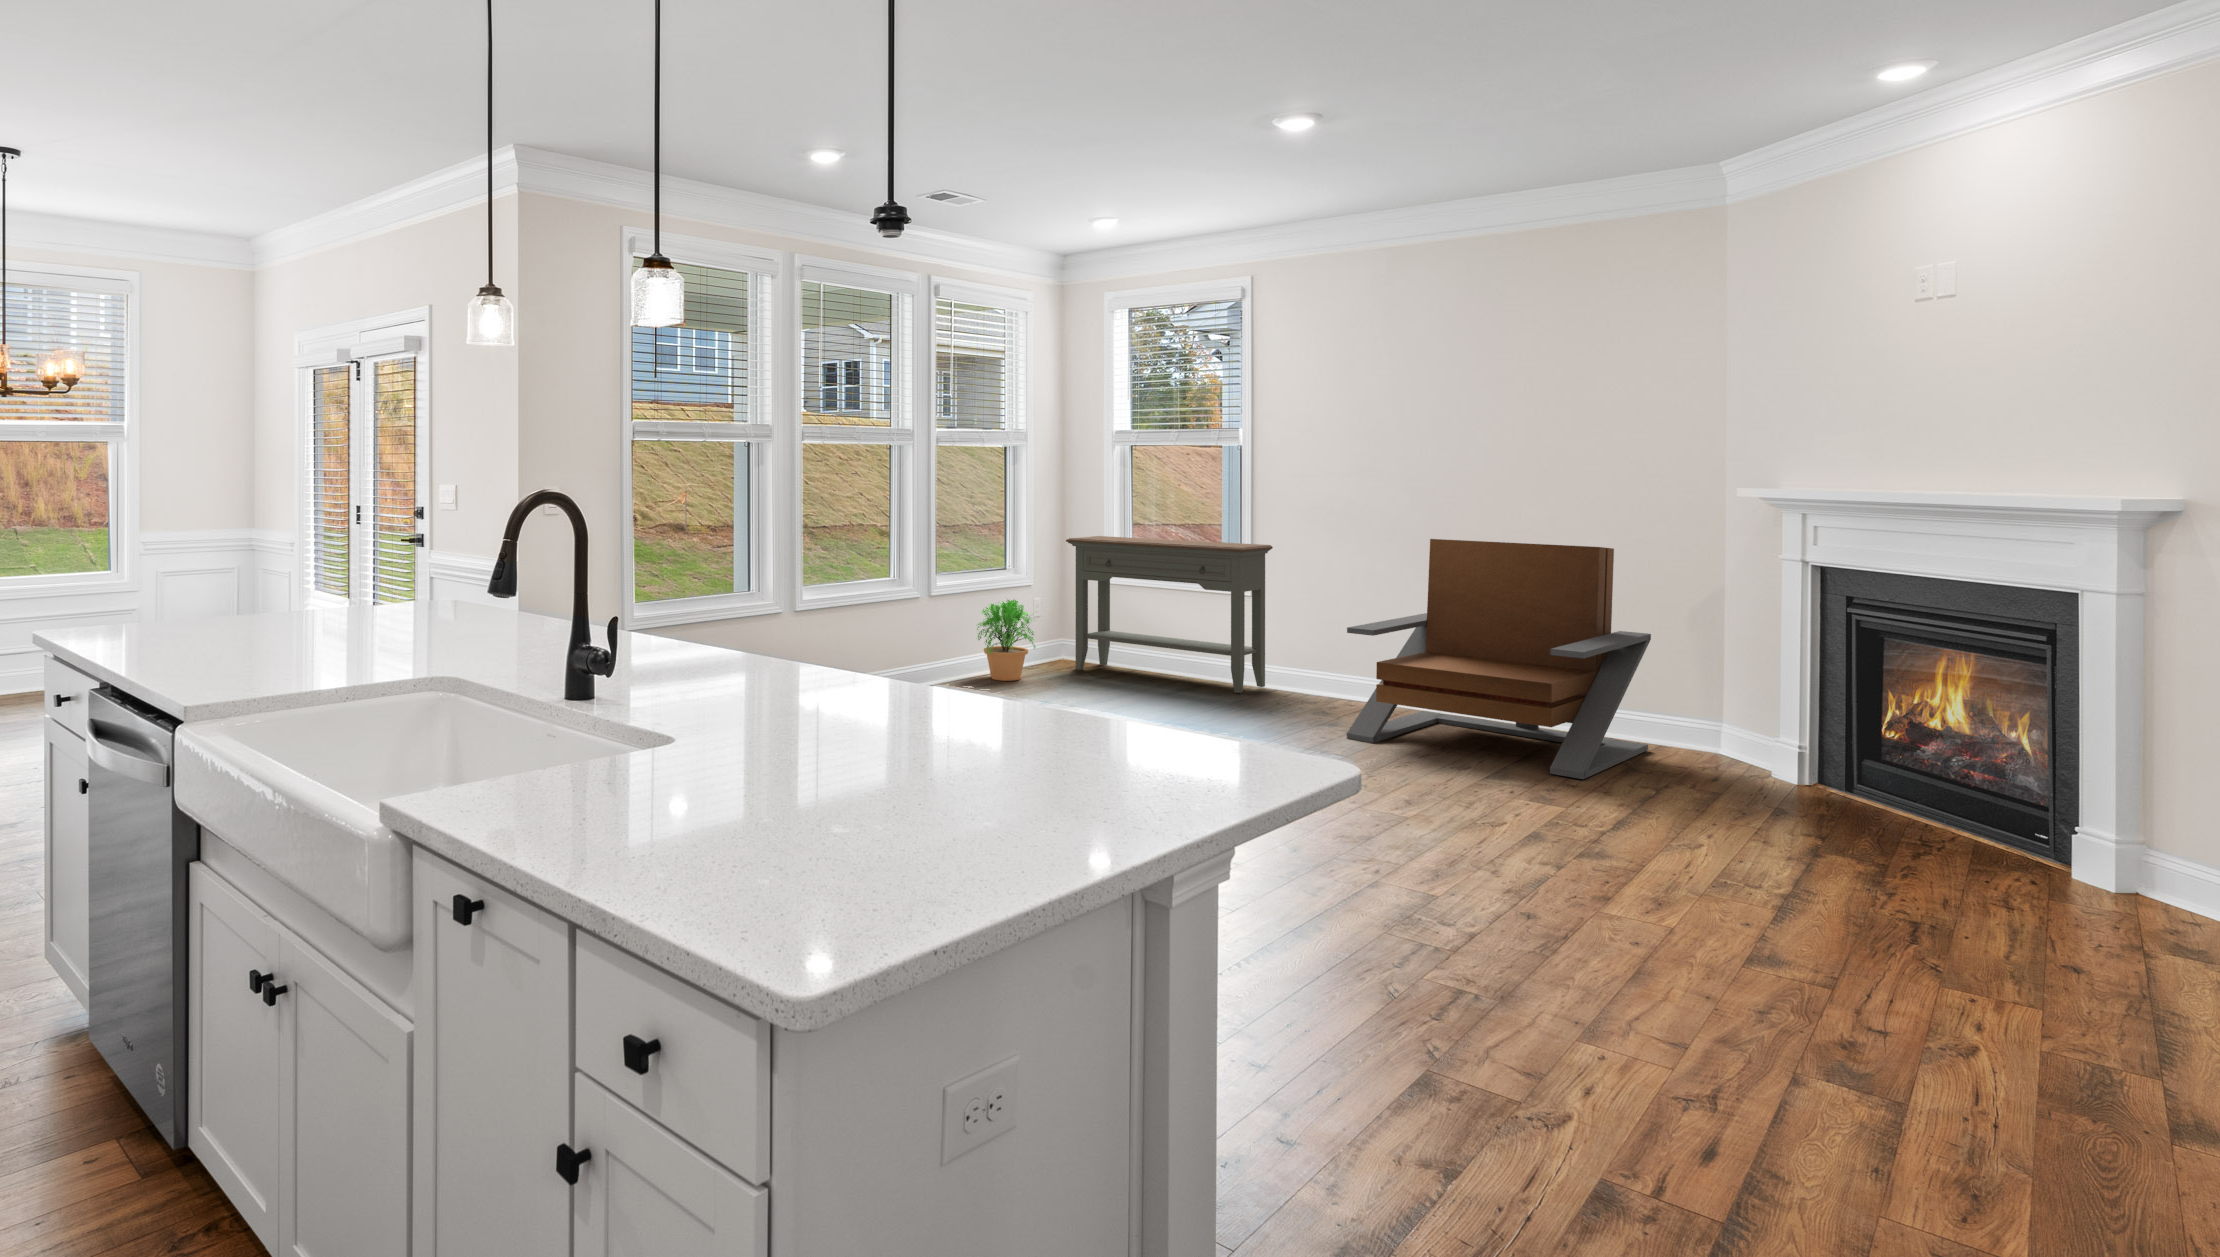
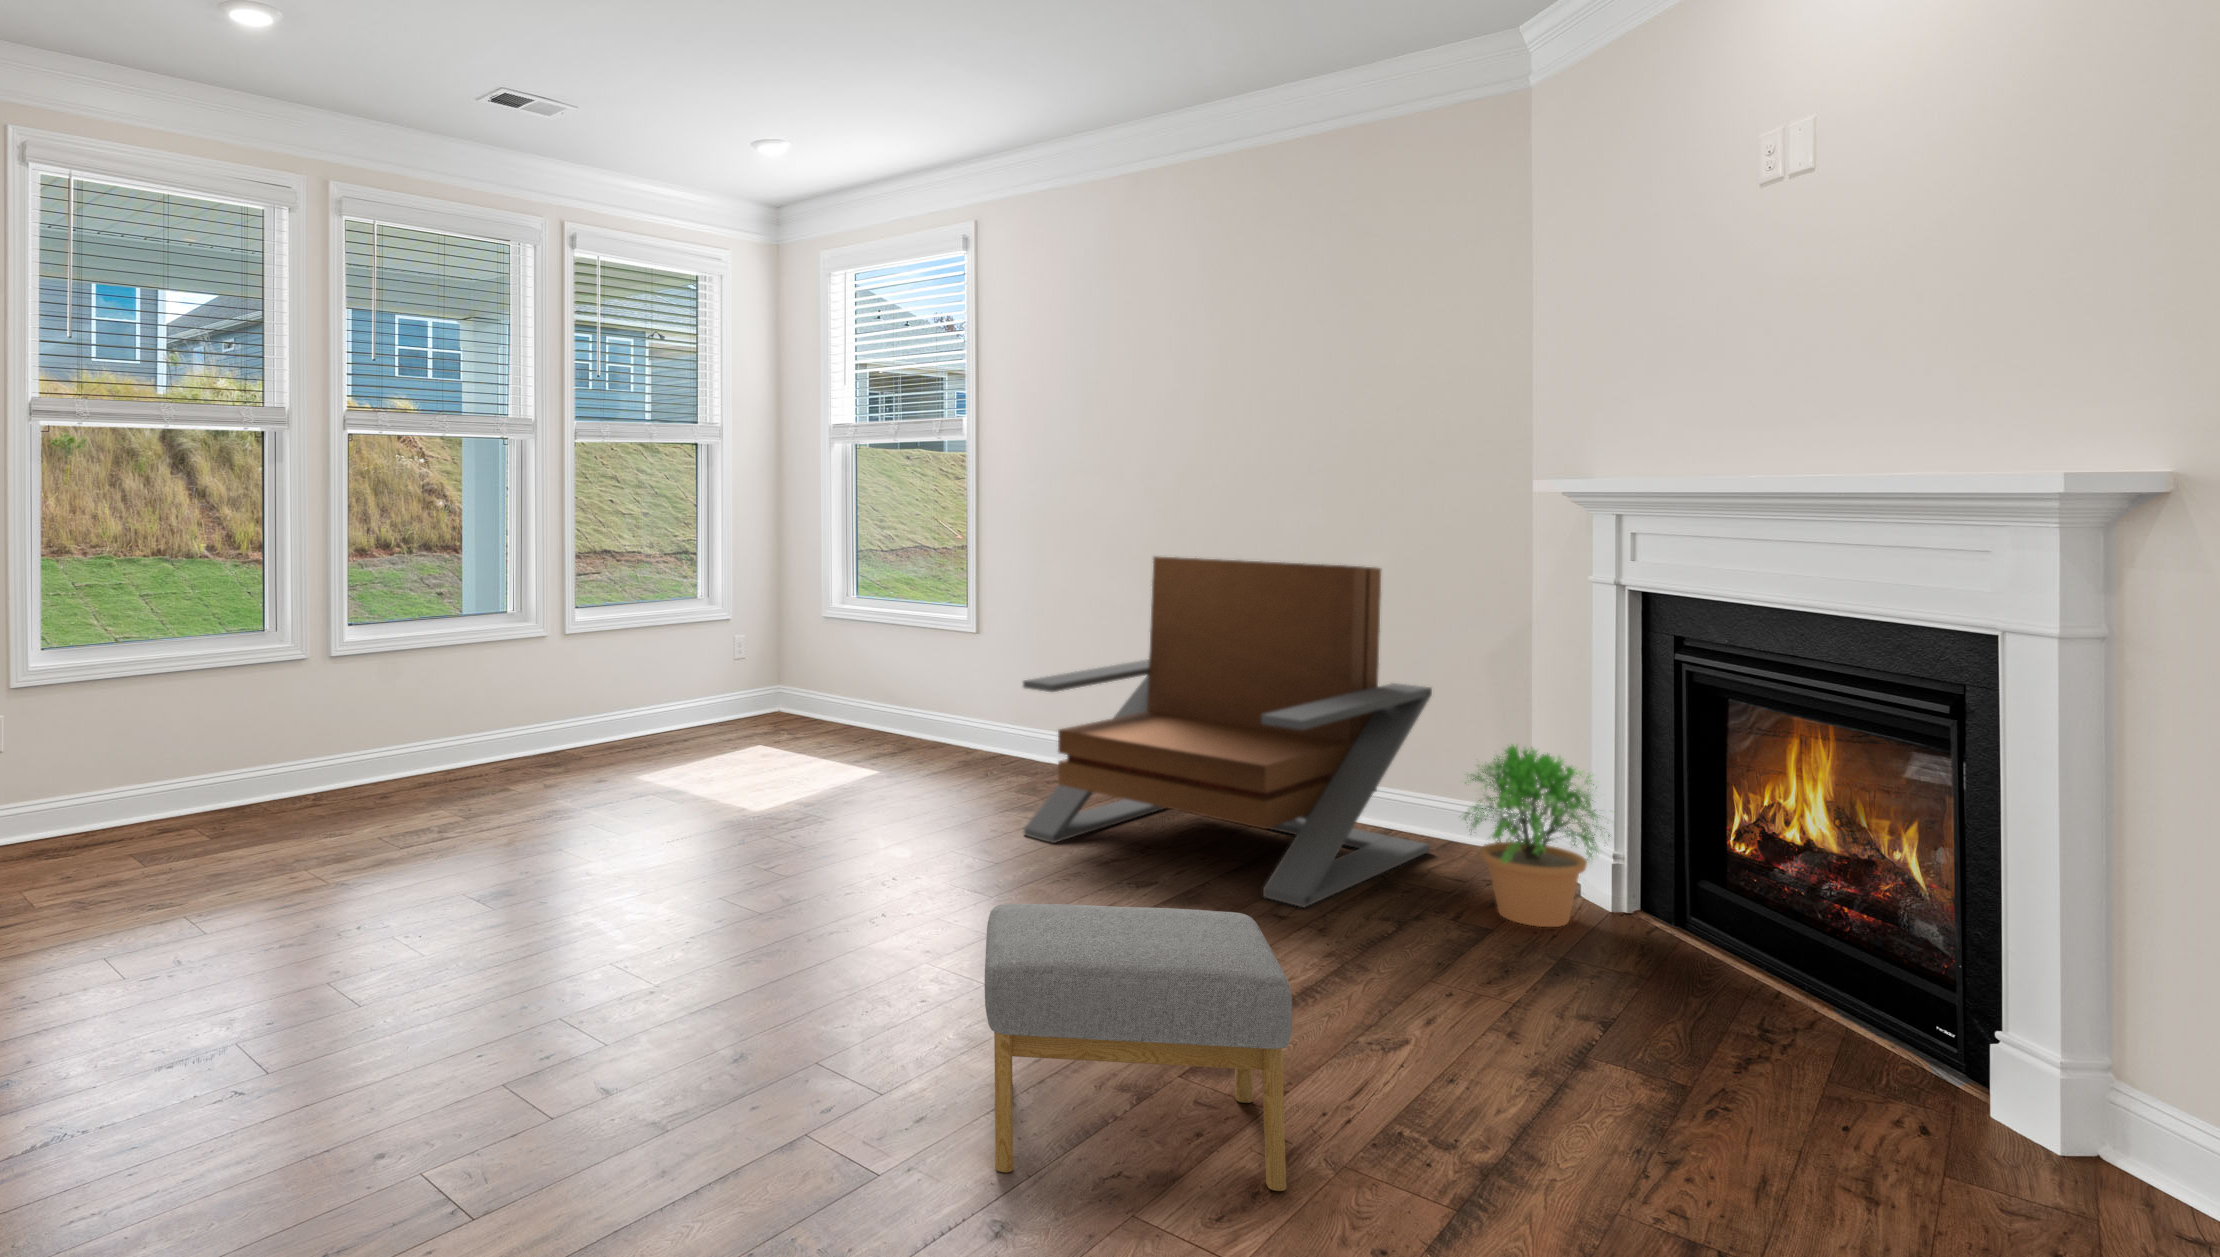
console table: present [1066,536,1273,693] -> none [755,556,994,762]
potted plant: present [977,599,1035,681] -> present [1464,744,1610,927]
footstool: none [1455,751,1676,902] -> present [985,904,1292,1191]

